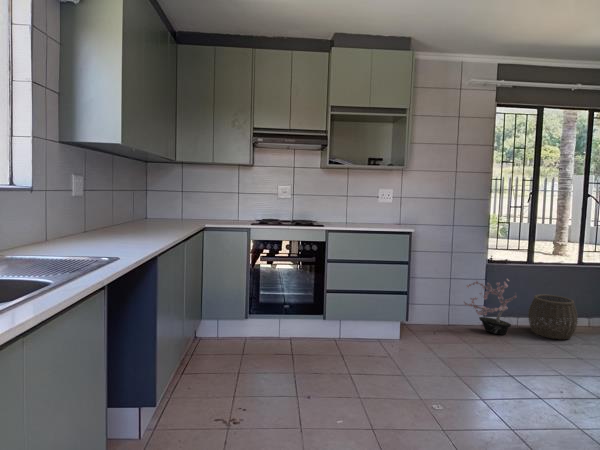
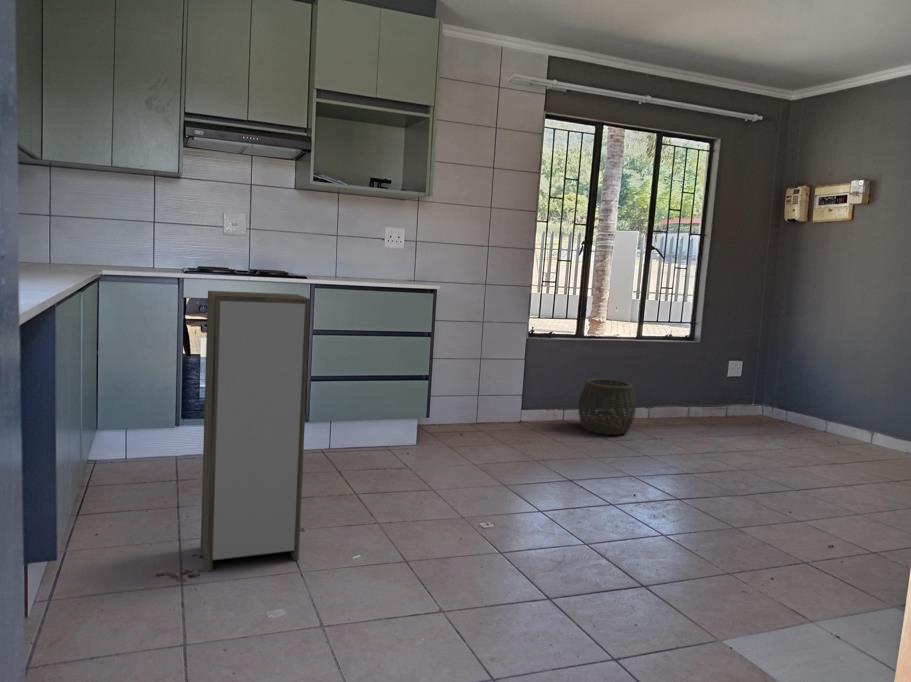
storage cabinet: none [241,241,307,426] -> present [201,291,310,571]
potted plant: present [464,279,516,335] -> none [498,355,569,434]

